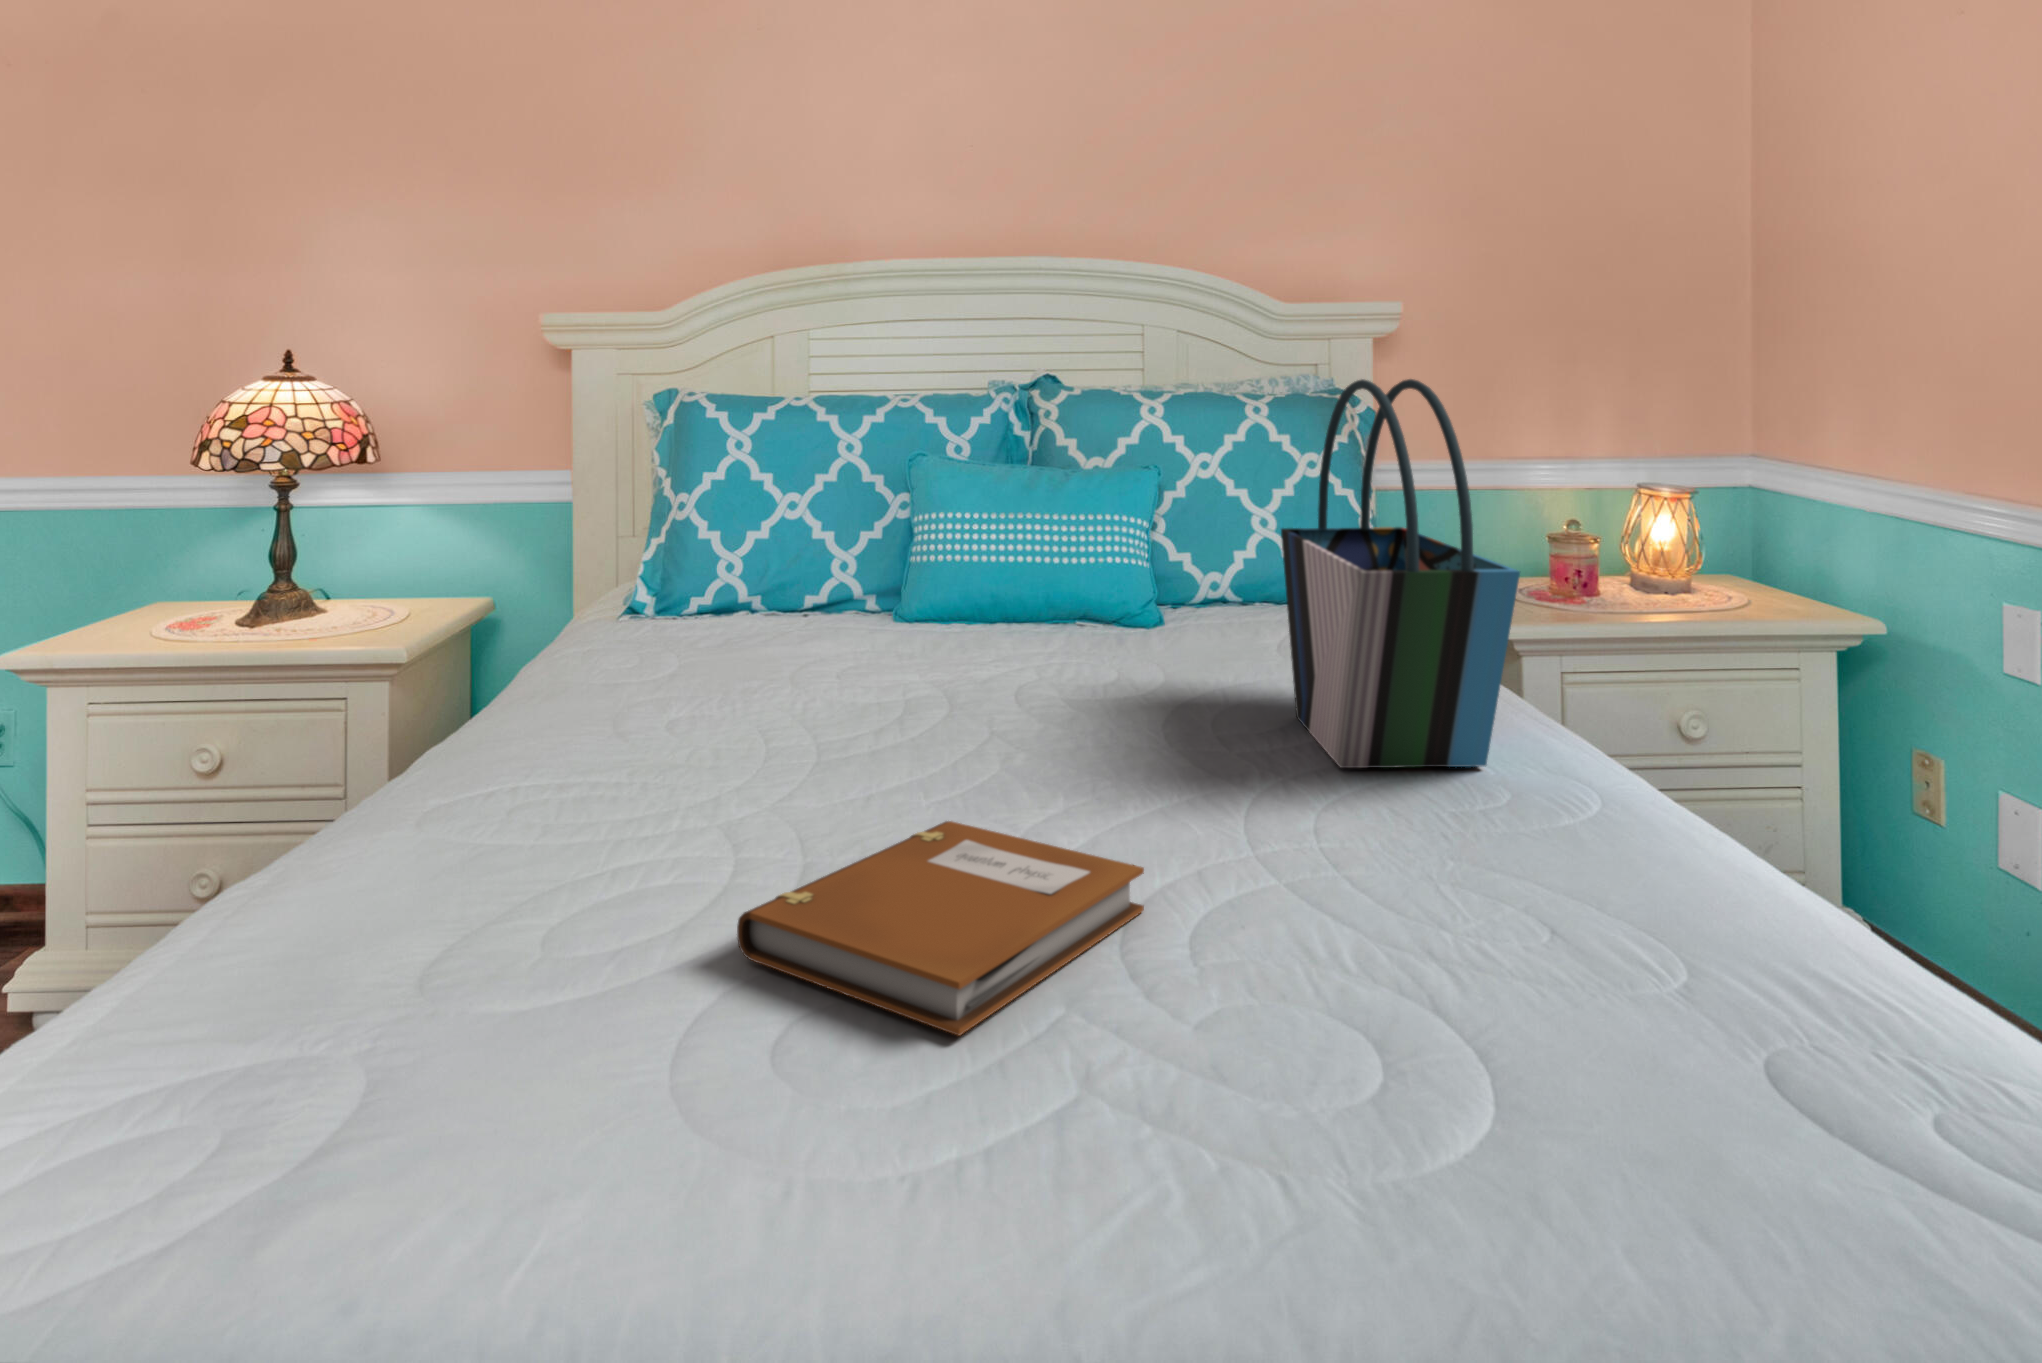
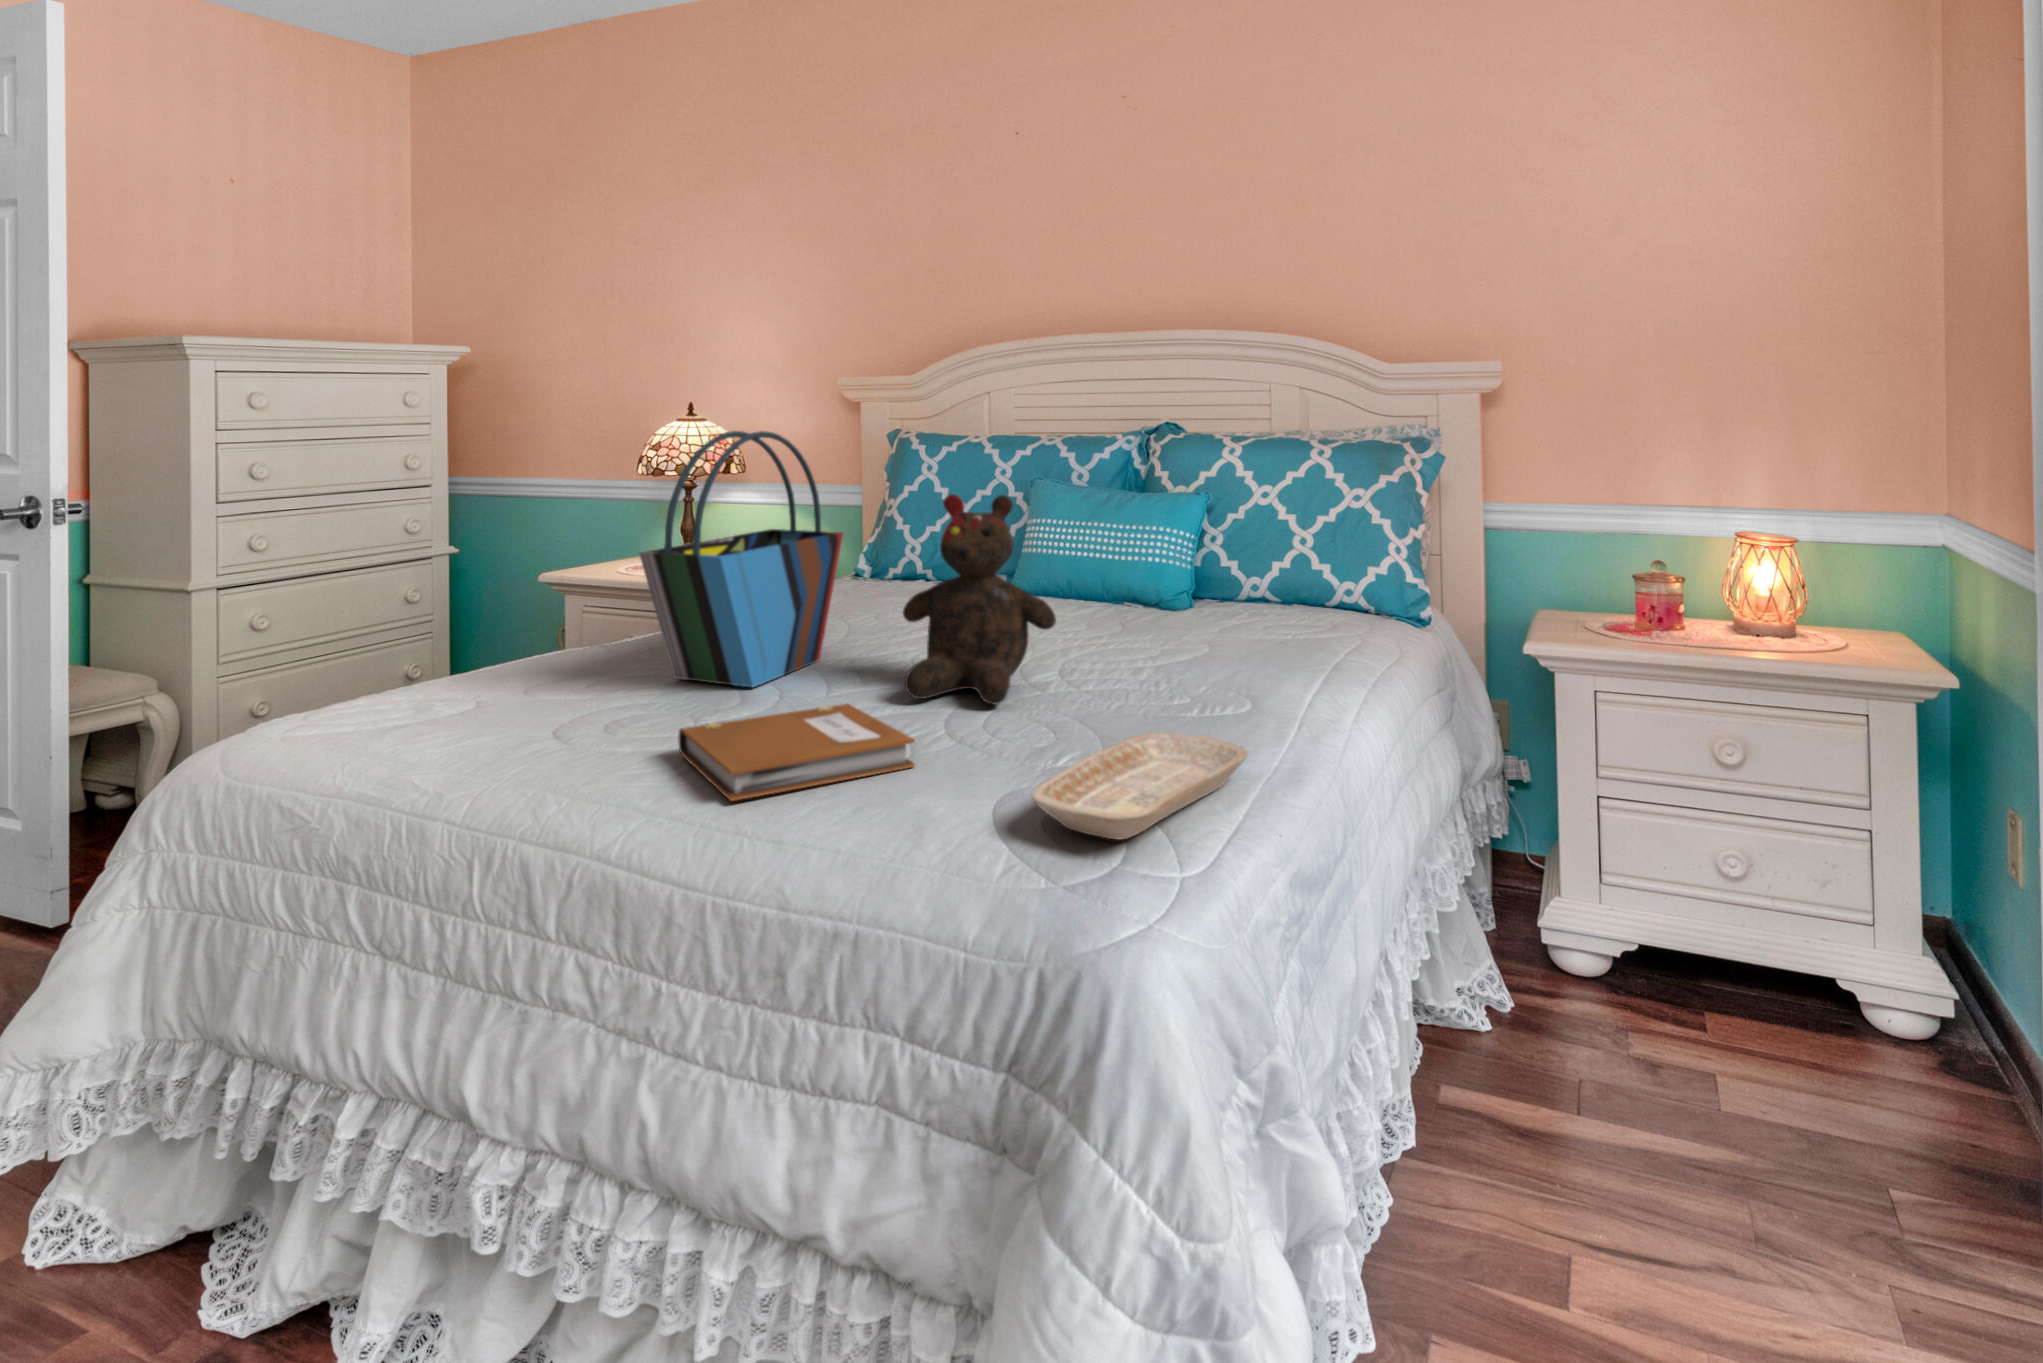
tote bag: present [1281,379,1520,768] -> present [639,431,843,687]
teddy bear: none [918,478,1151,795] -> present [903,494,1056,705]
tray: none [1413,799,1655,981] -> present [1032,733,1248,839]

